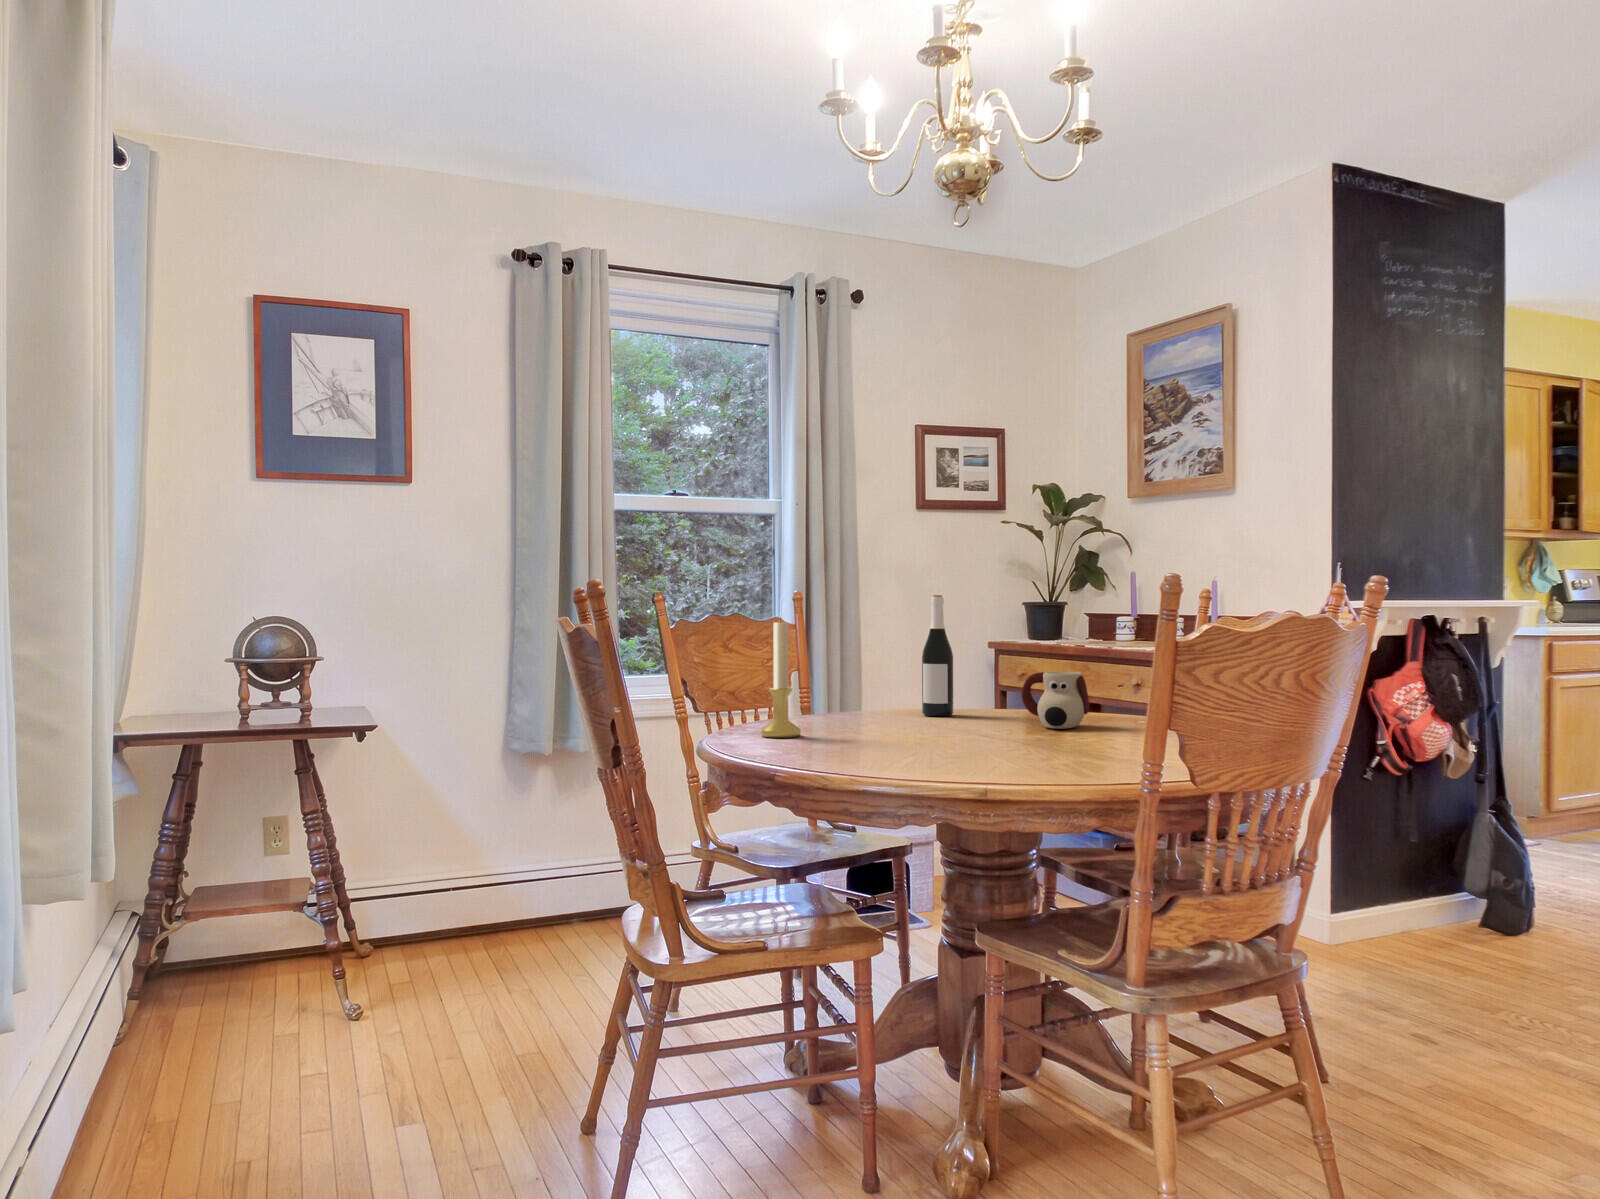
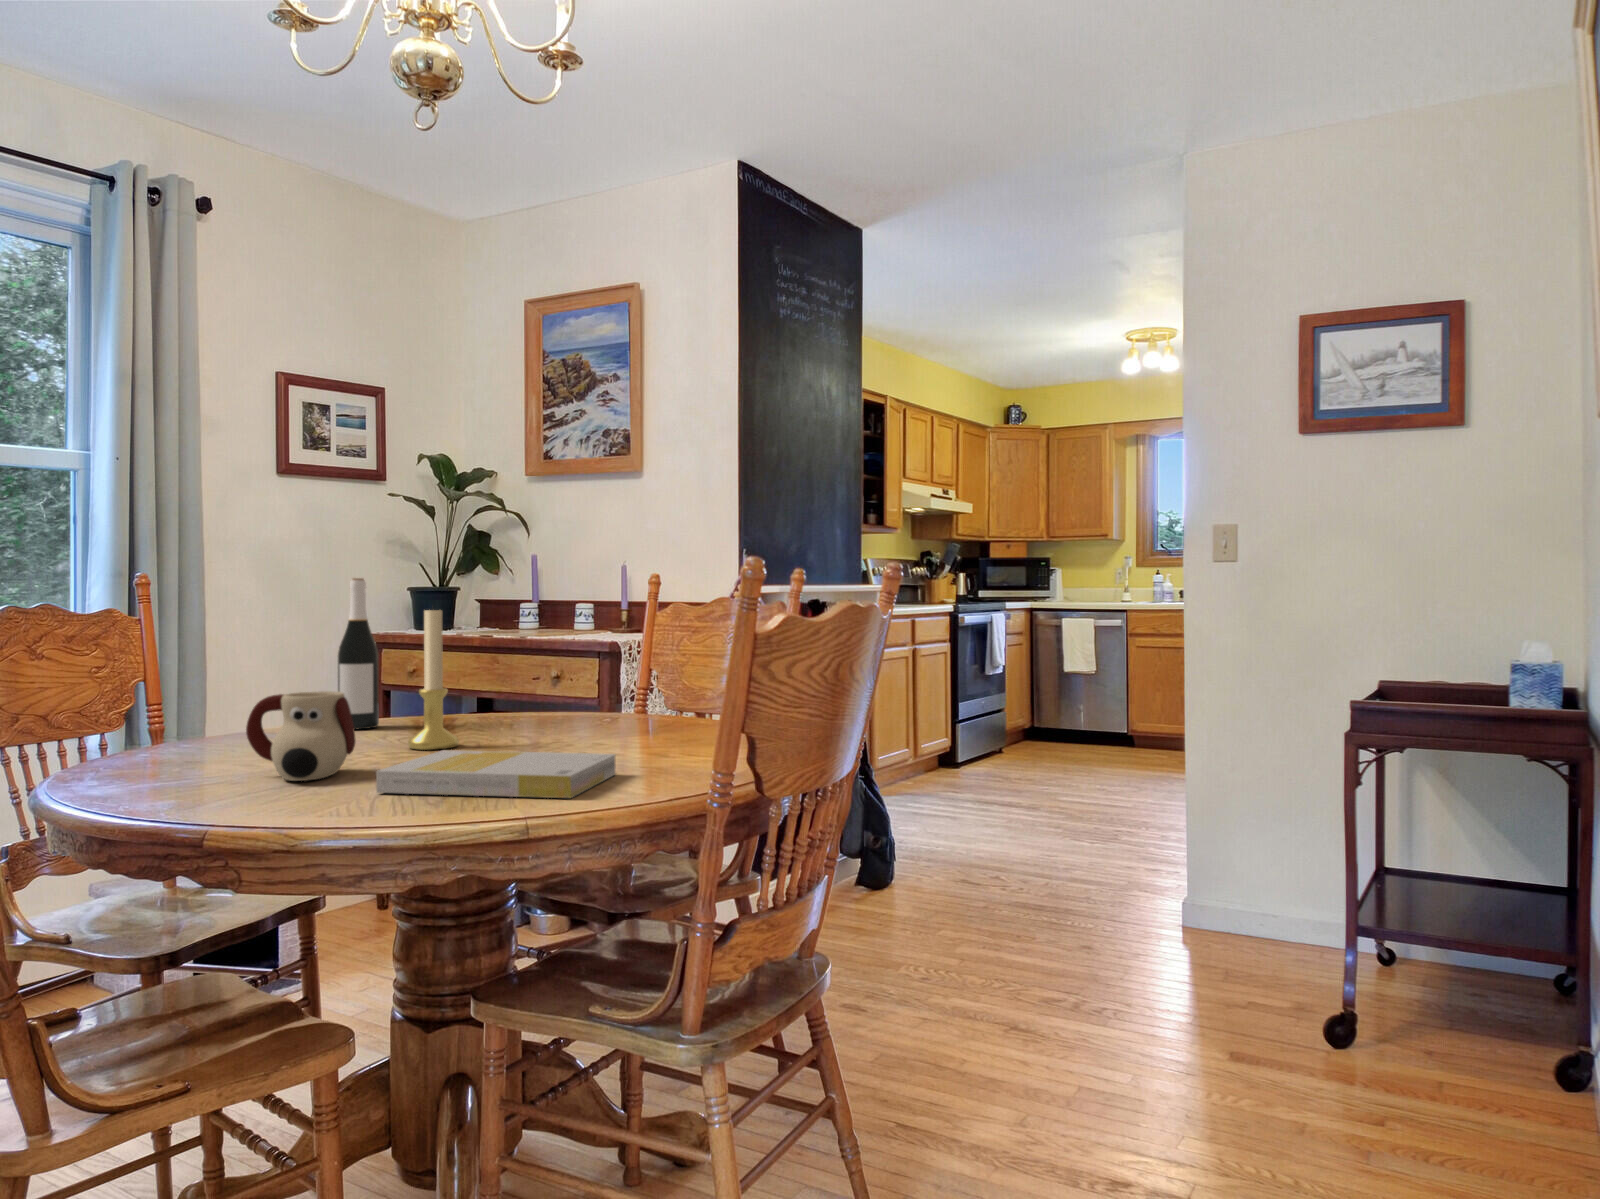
candle holder: present [761,618,801,738] -> present [408,610,459,750]
mug: present [1021,672,1089,729] -> present [246,691,355,781]
book: none [904,732,1097,775] -> present [376,750,616,798]

